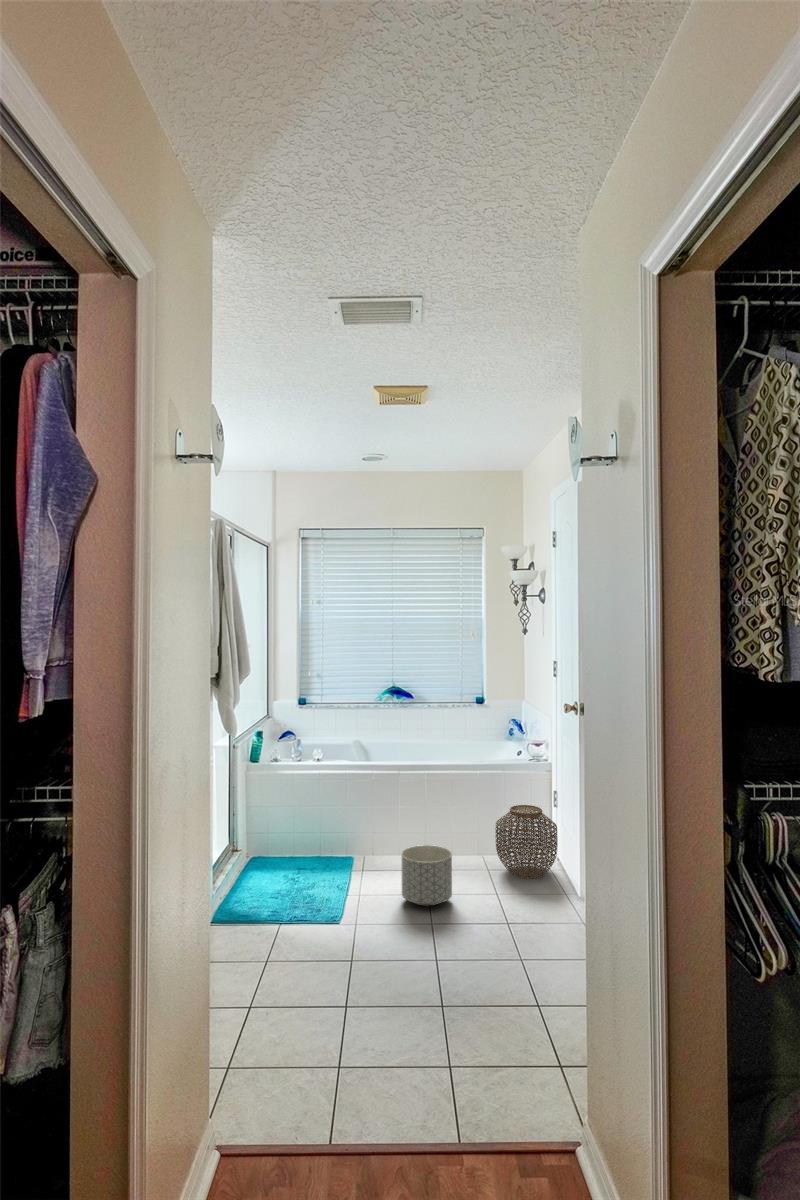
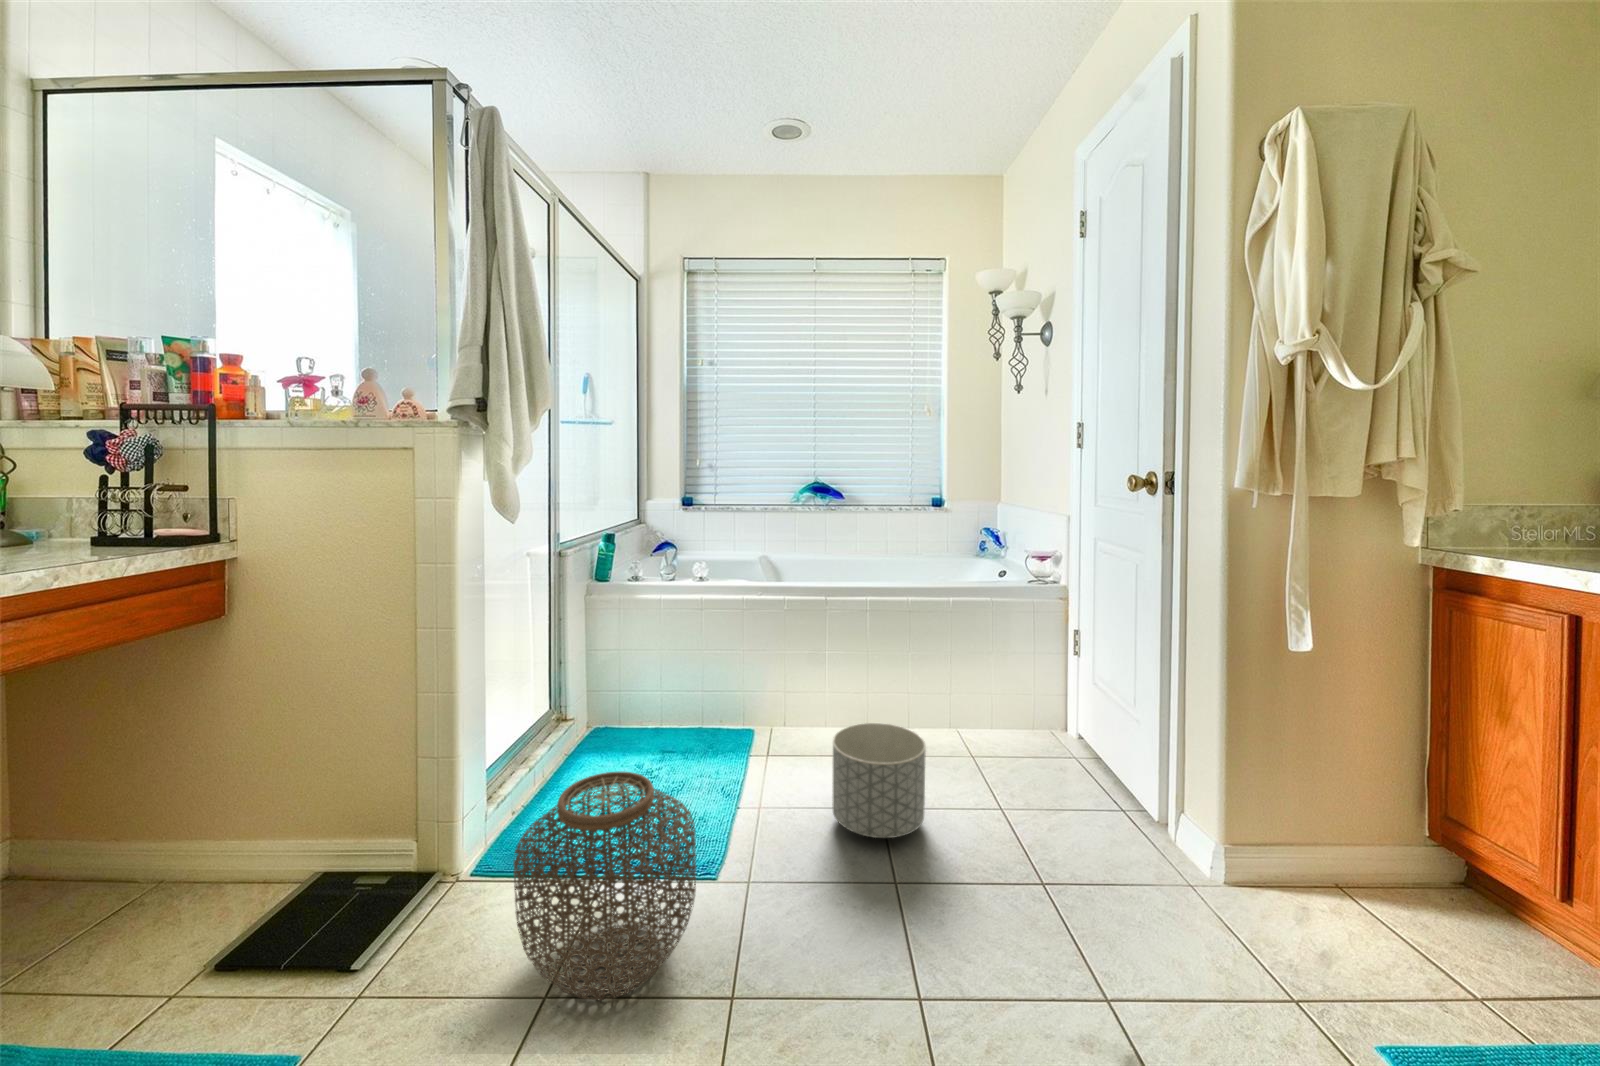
woven basket: present [496,805,558,879] -> present [514,771,696,1000]

